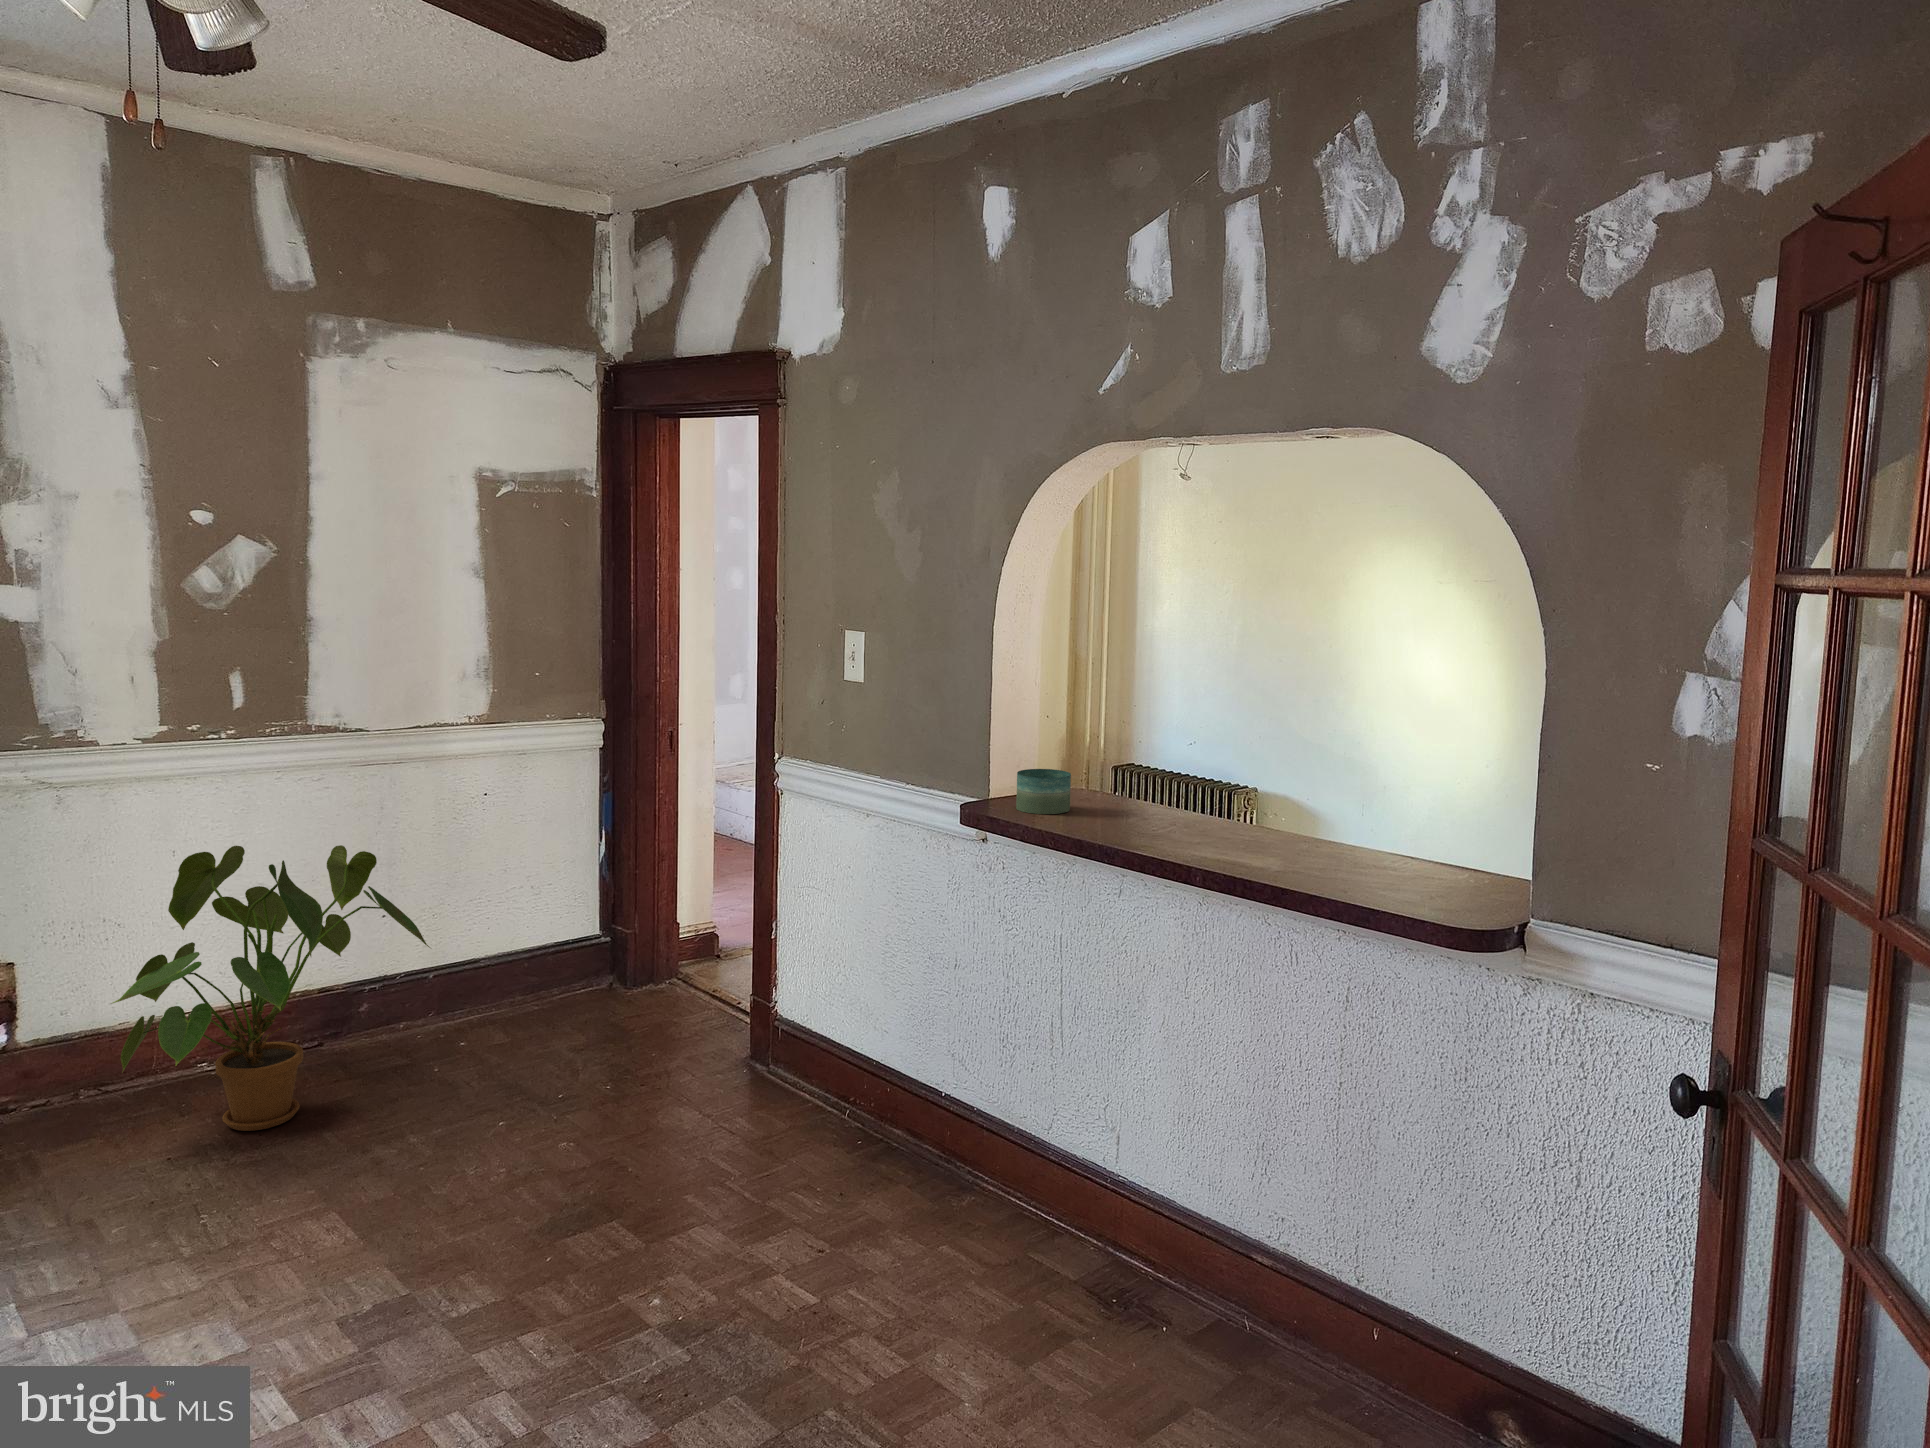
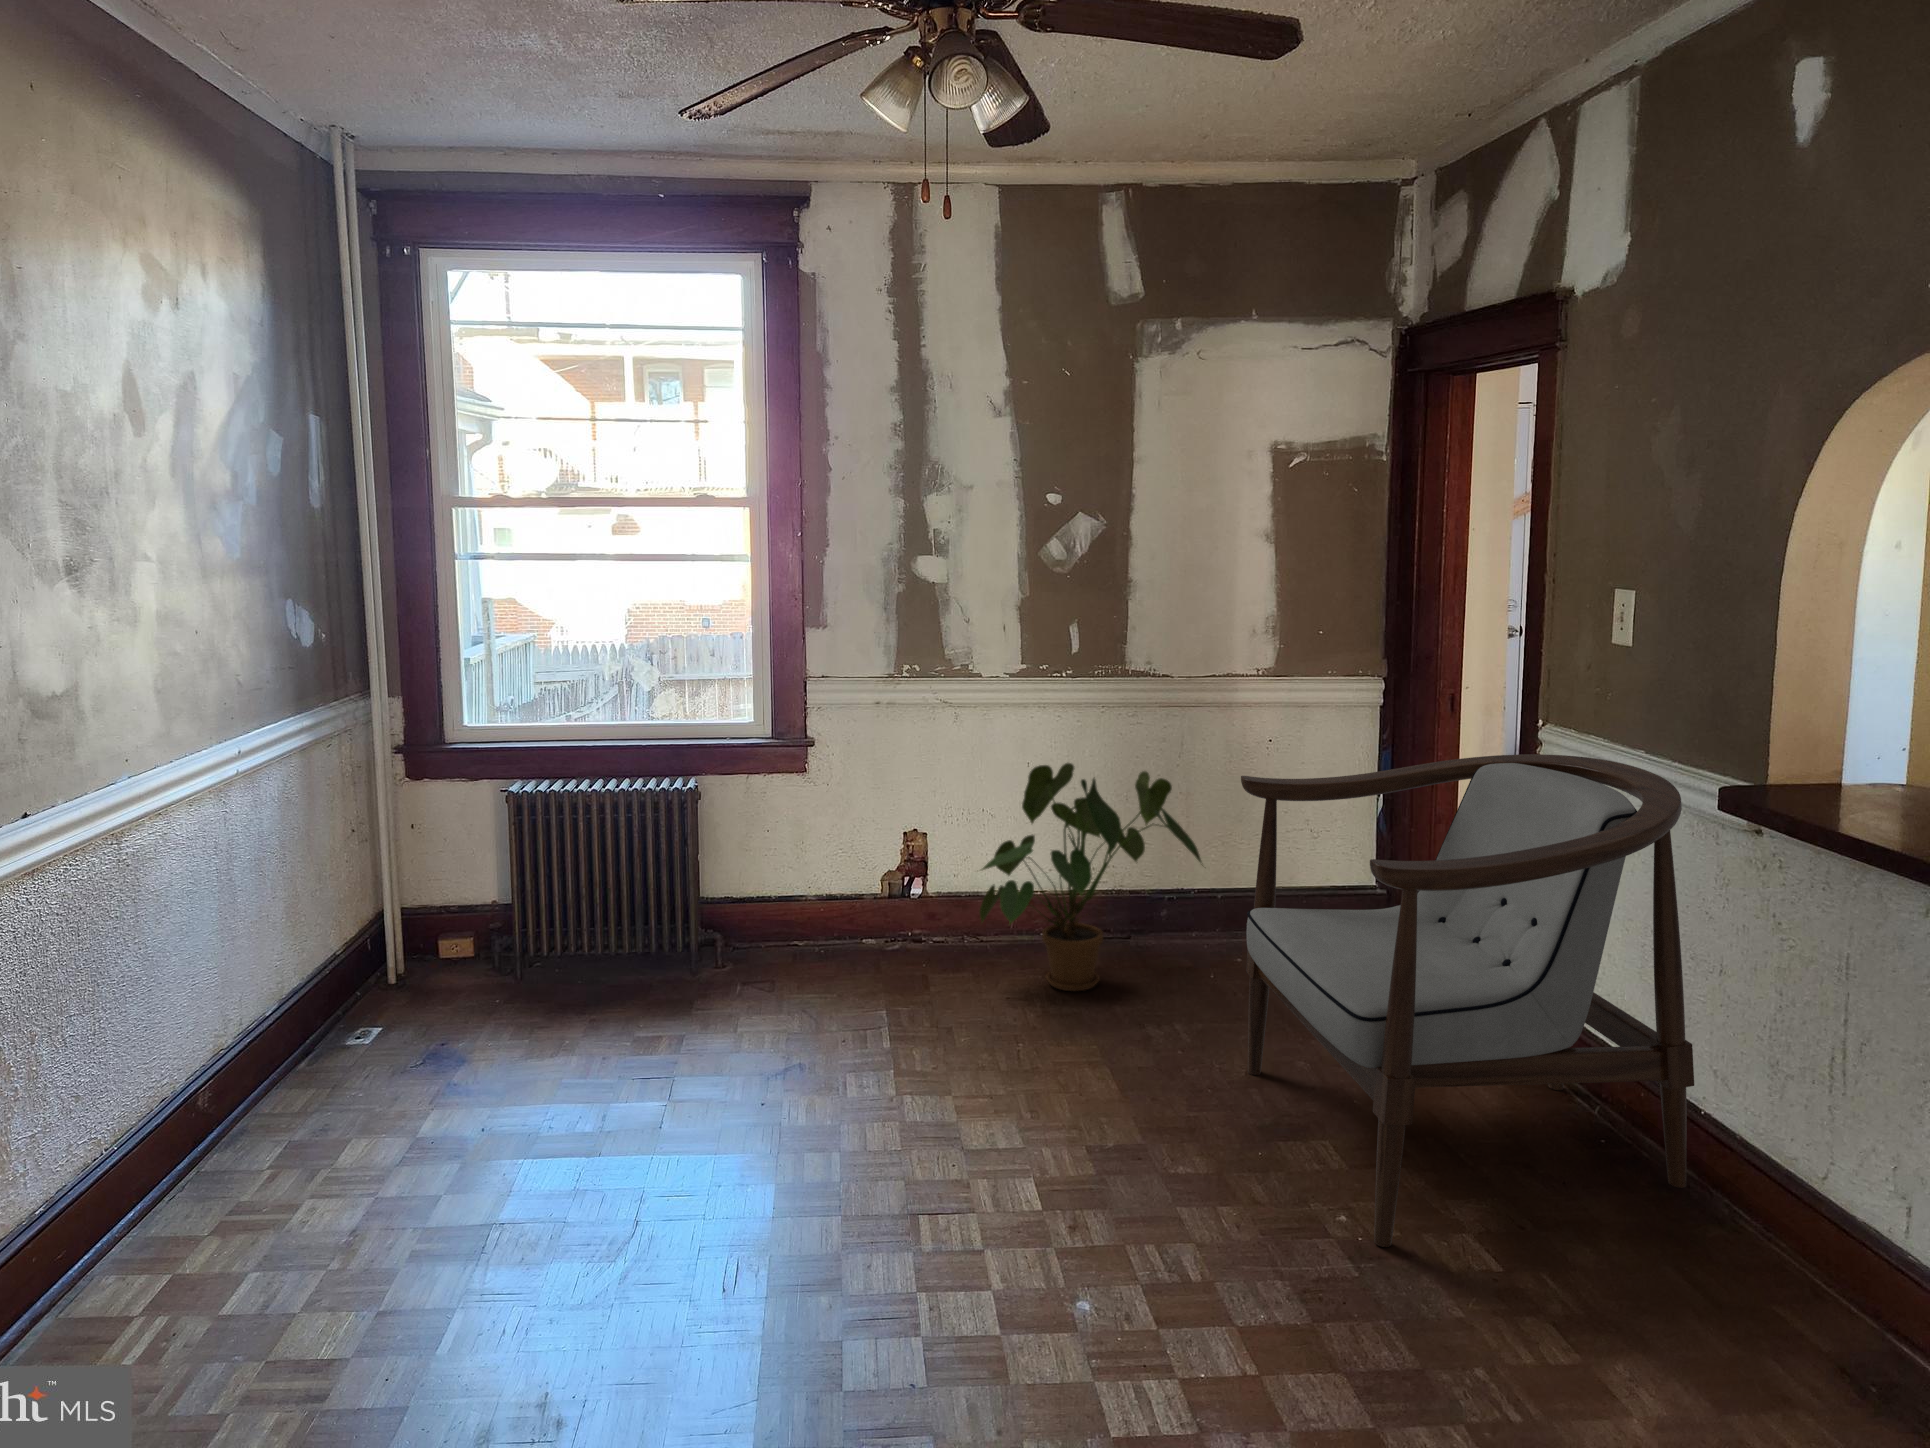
candle: present [1016,769,1071,814] -> none [1804,755,1888,811]
armchair: none [494,787,940,1315] -> present [1241,754,1694,1247]

